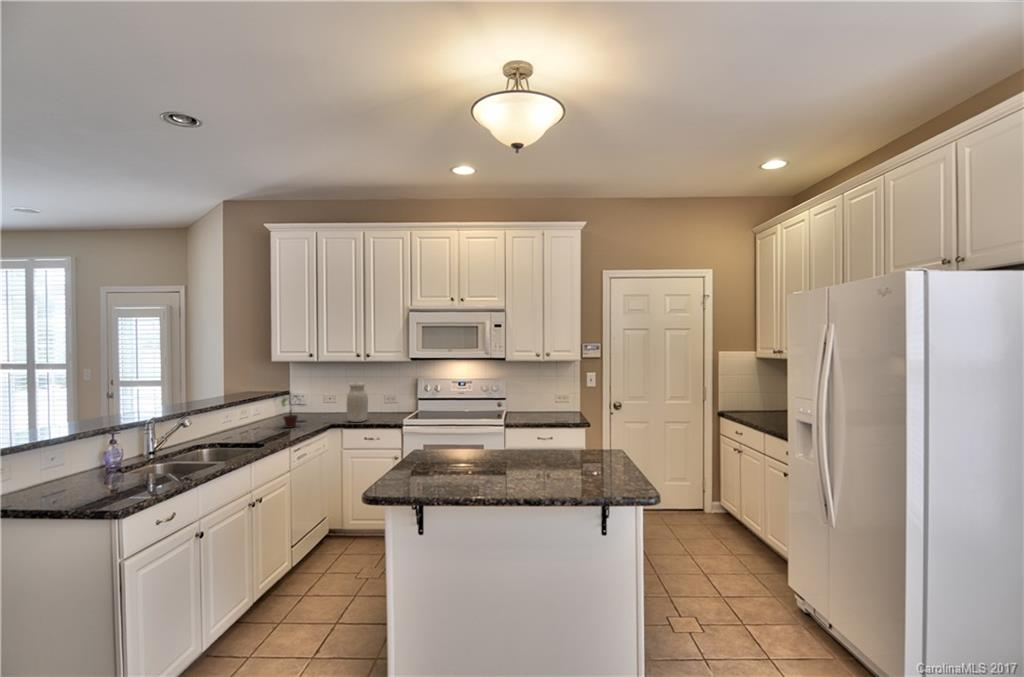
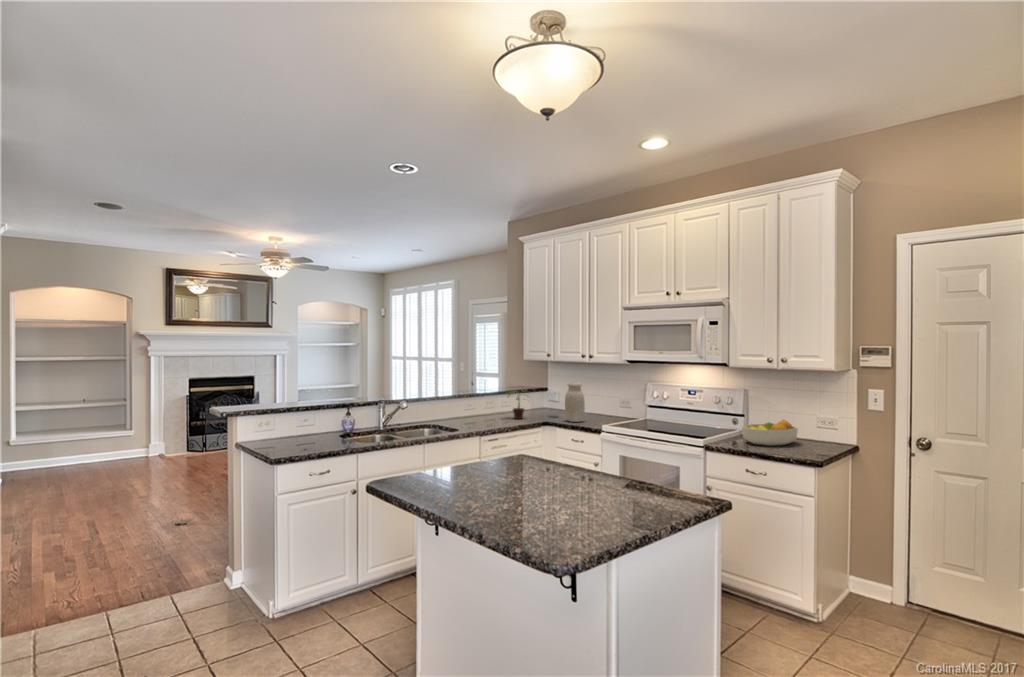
fruit bowl: none [526,397,557,418] -> present [742,419,798,446]

